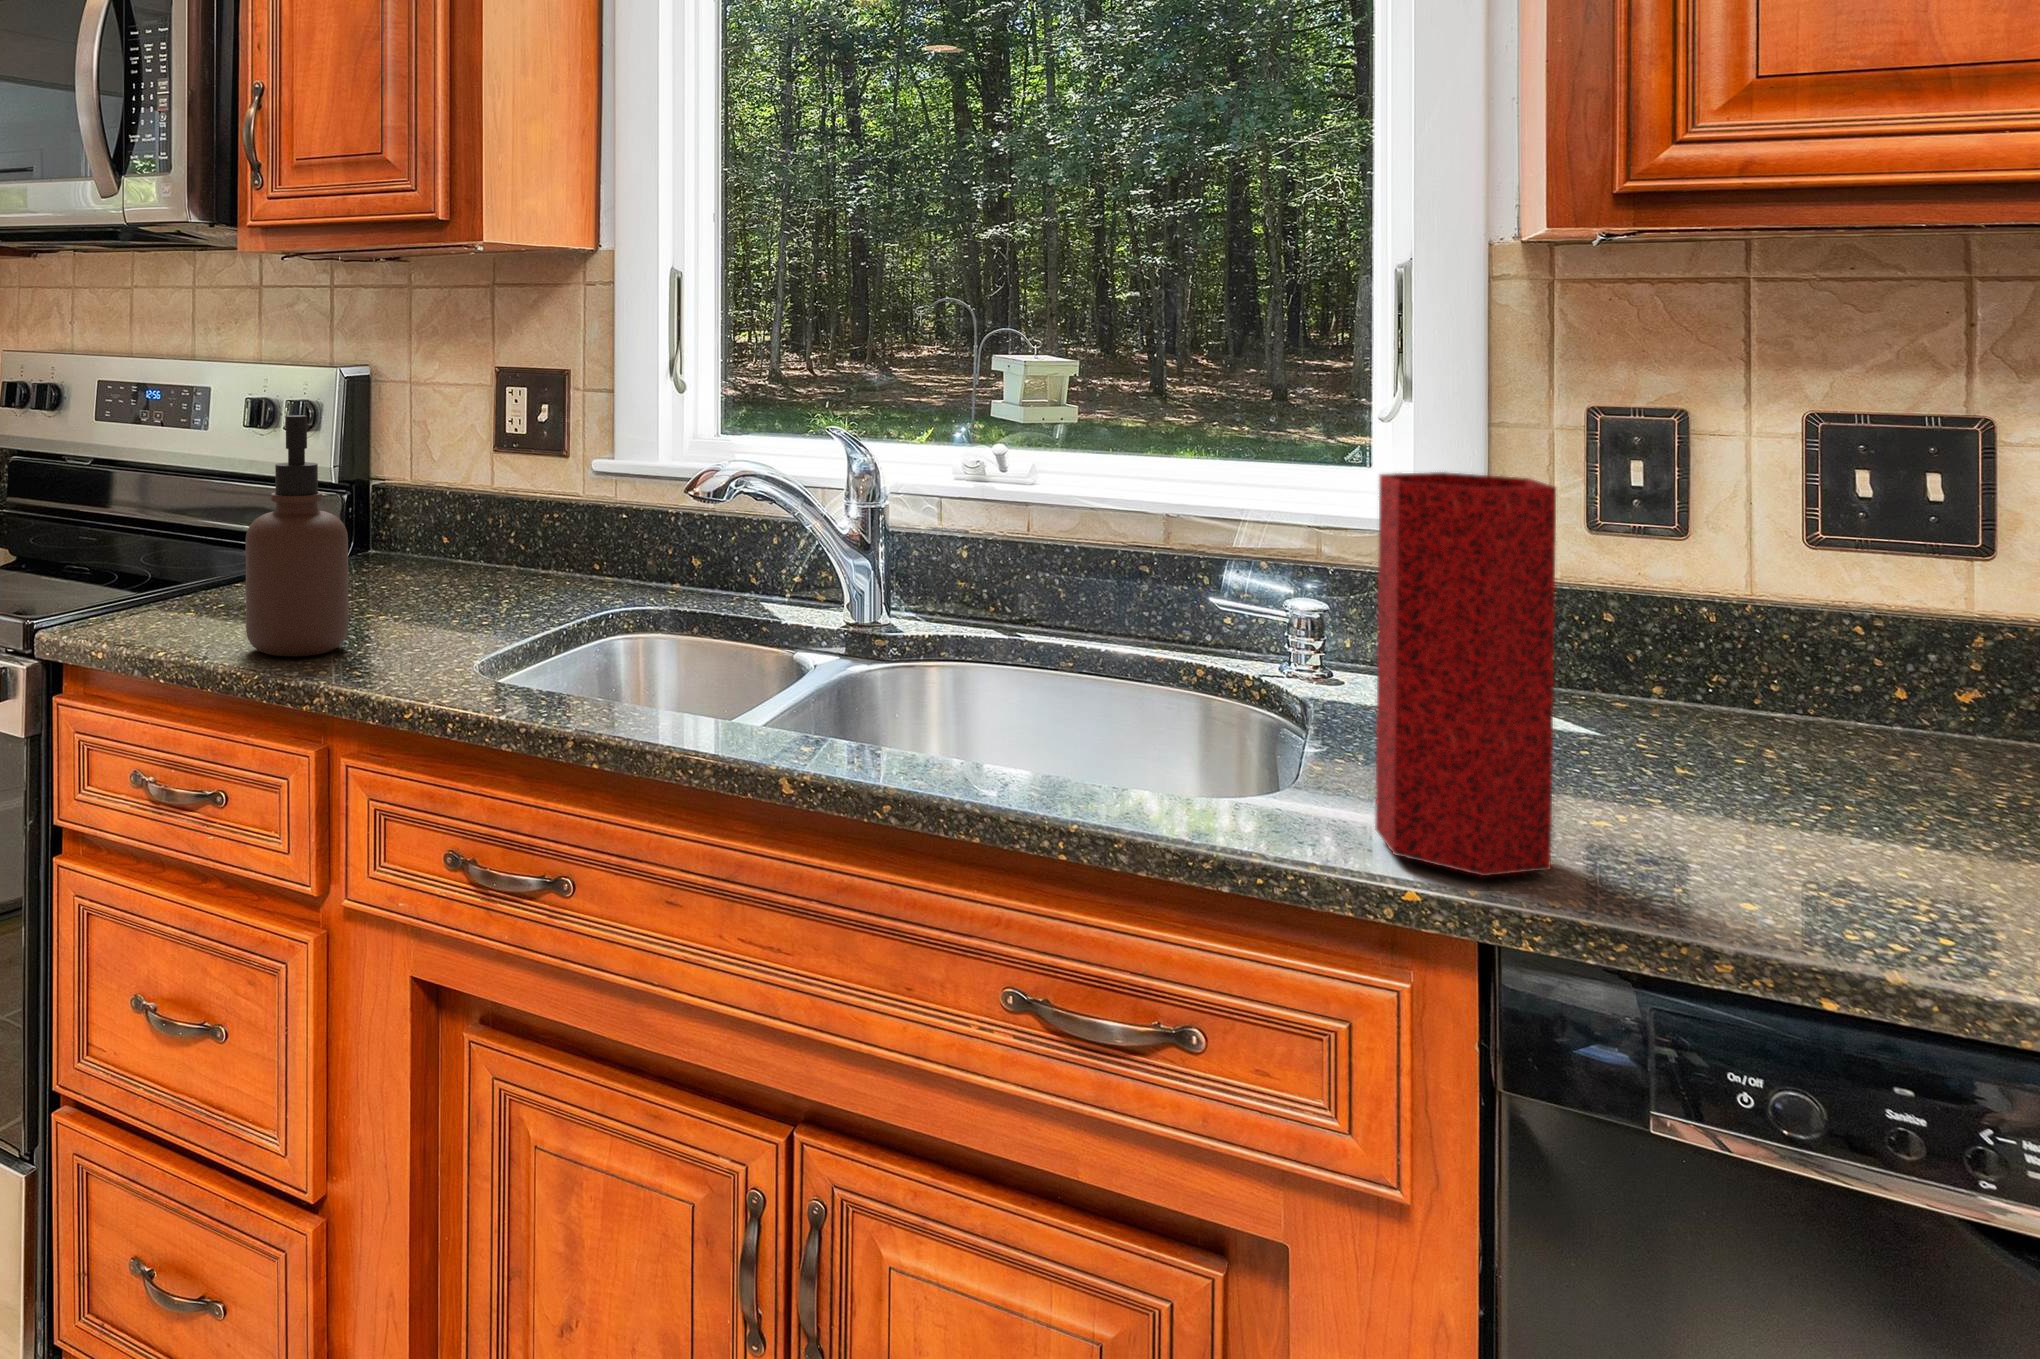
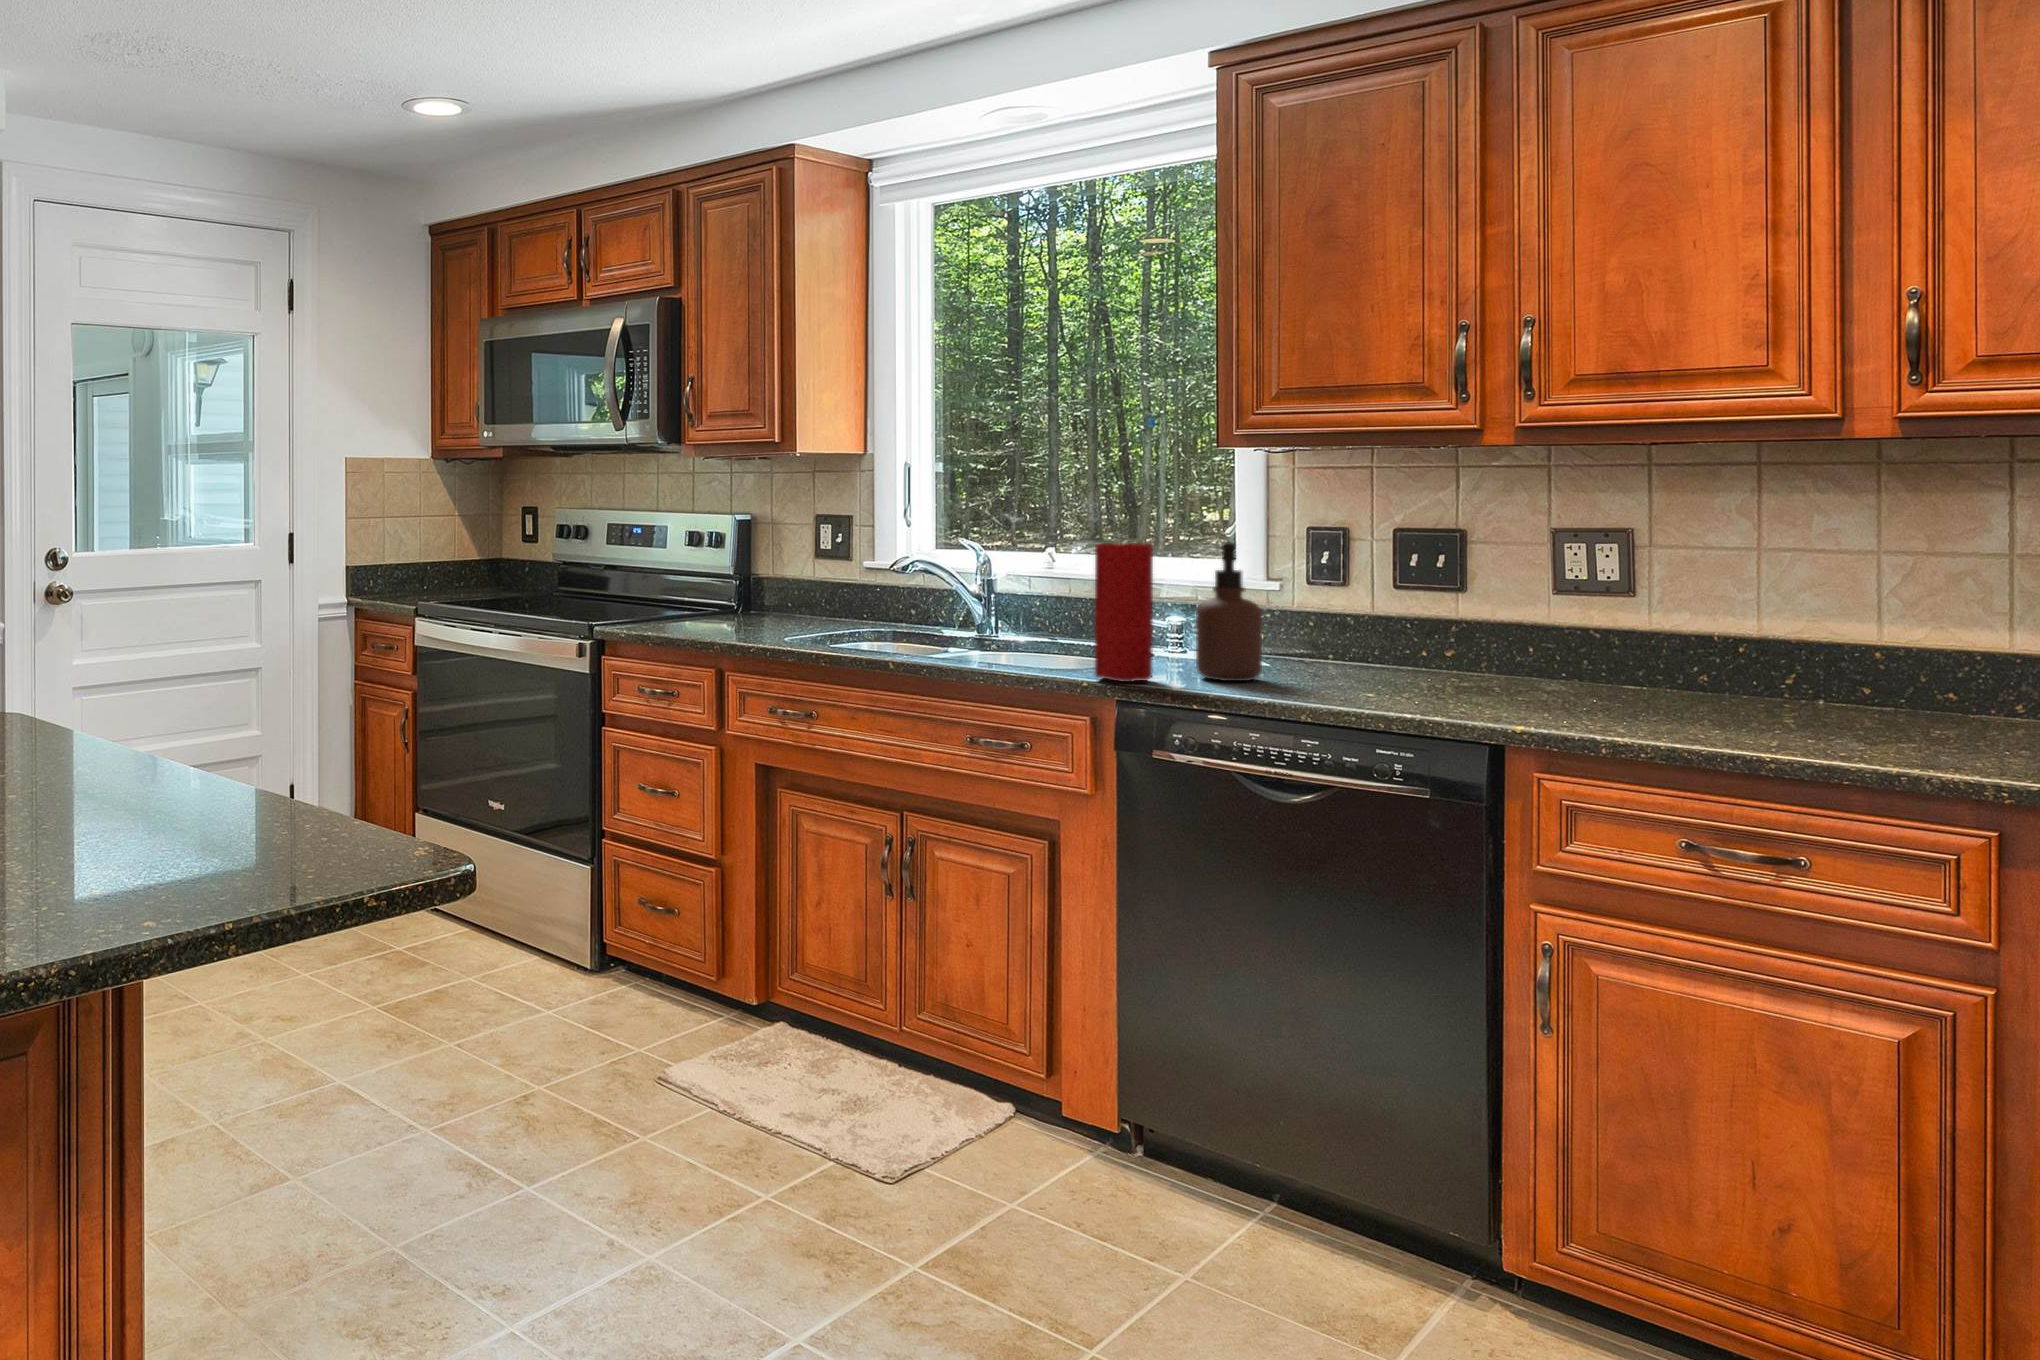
soap dispenser: present [246,415,348,656] -> present [1196,542,1262,681]

